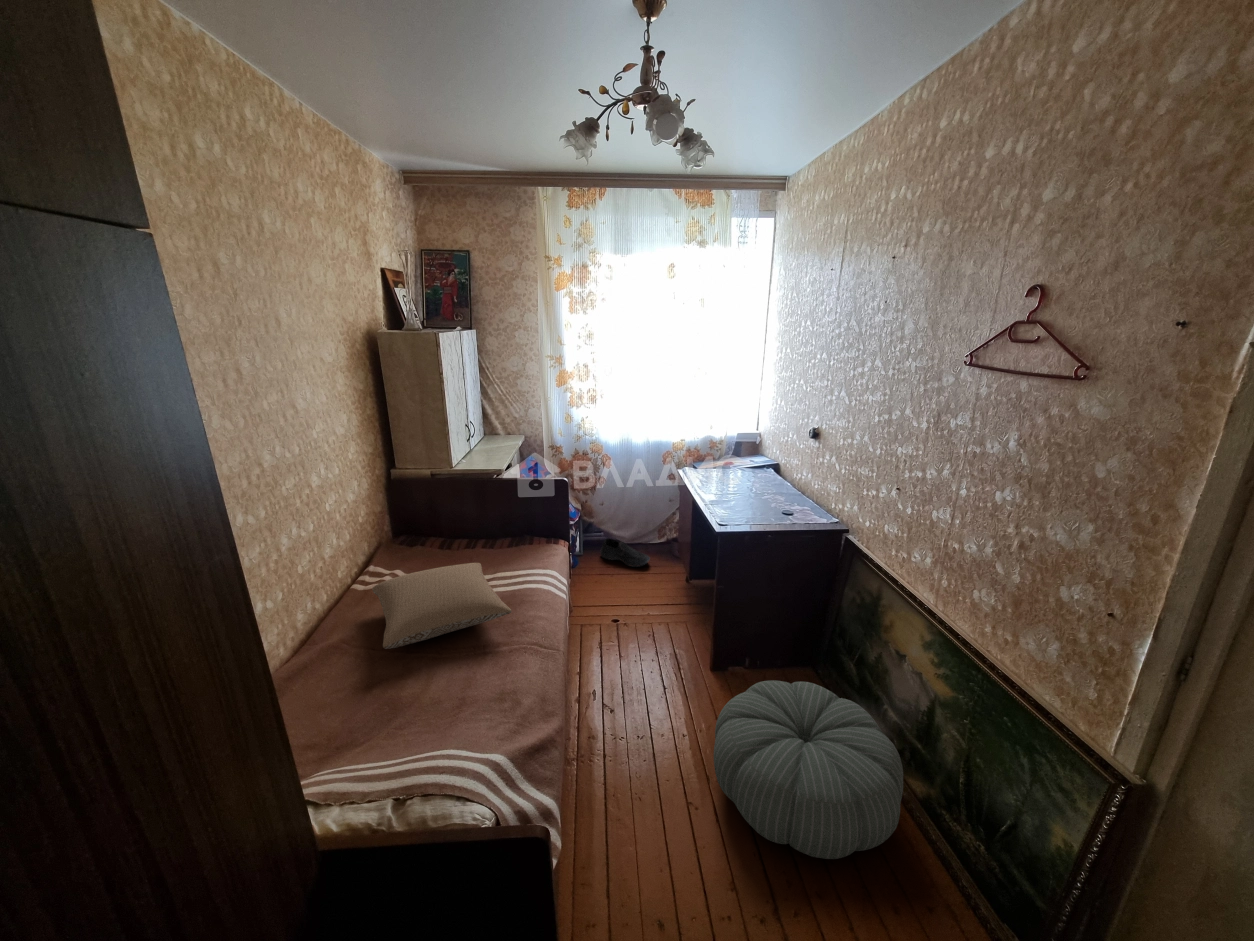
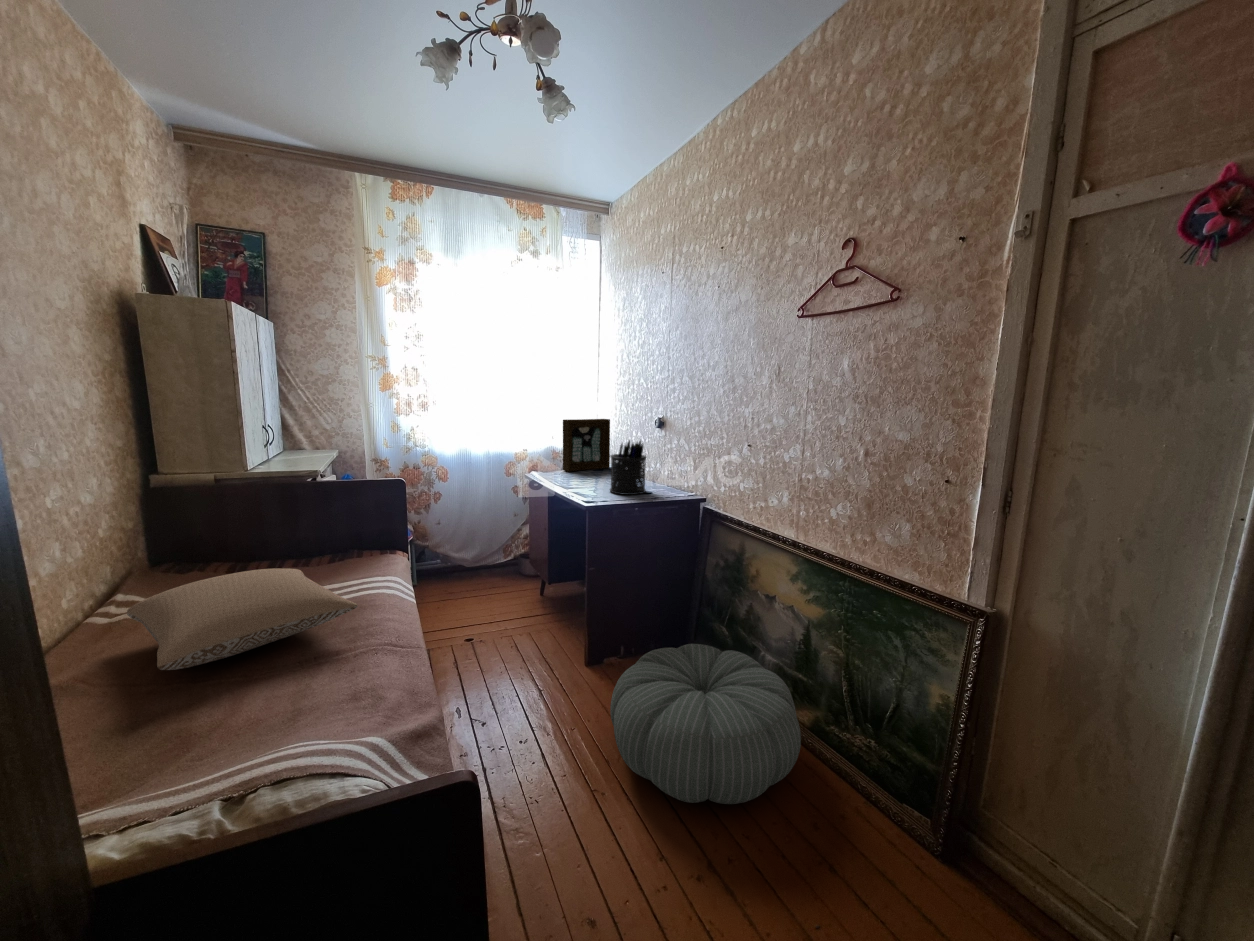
picture frame: none [714,416,767,470] -> present [563,419,610,472]
pen holder: none [750,457,791,515] -> present [610,441,647,495]
shoe: present [601,538,650,567] -> none [439,563,499,589]

